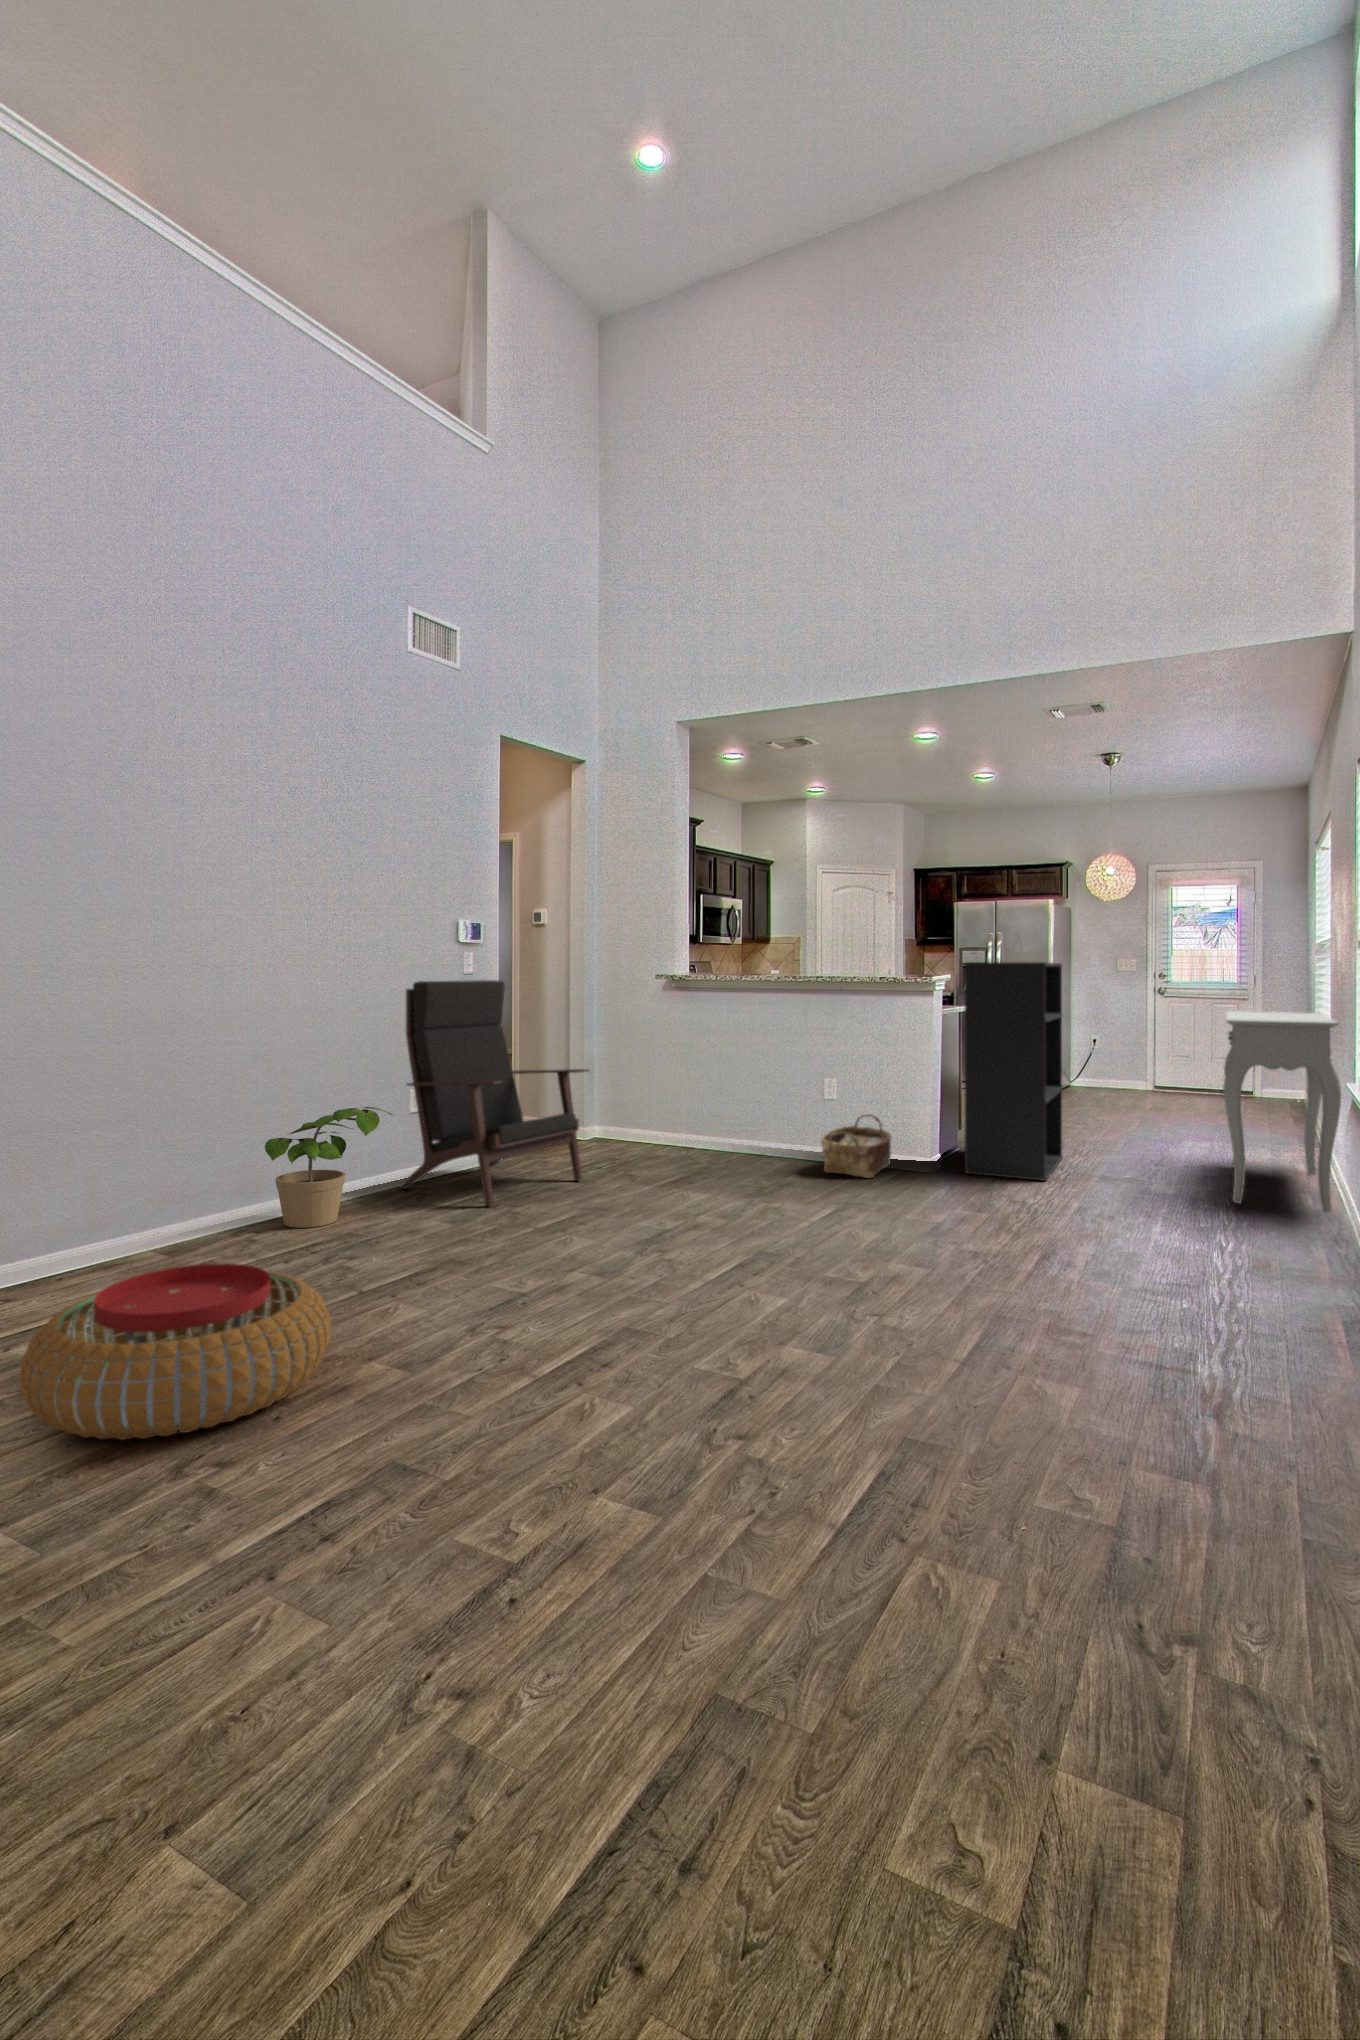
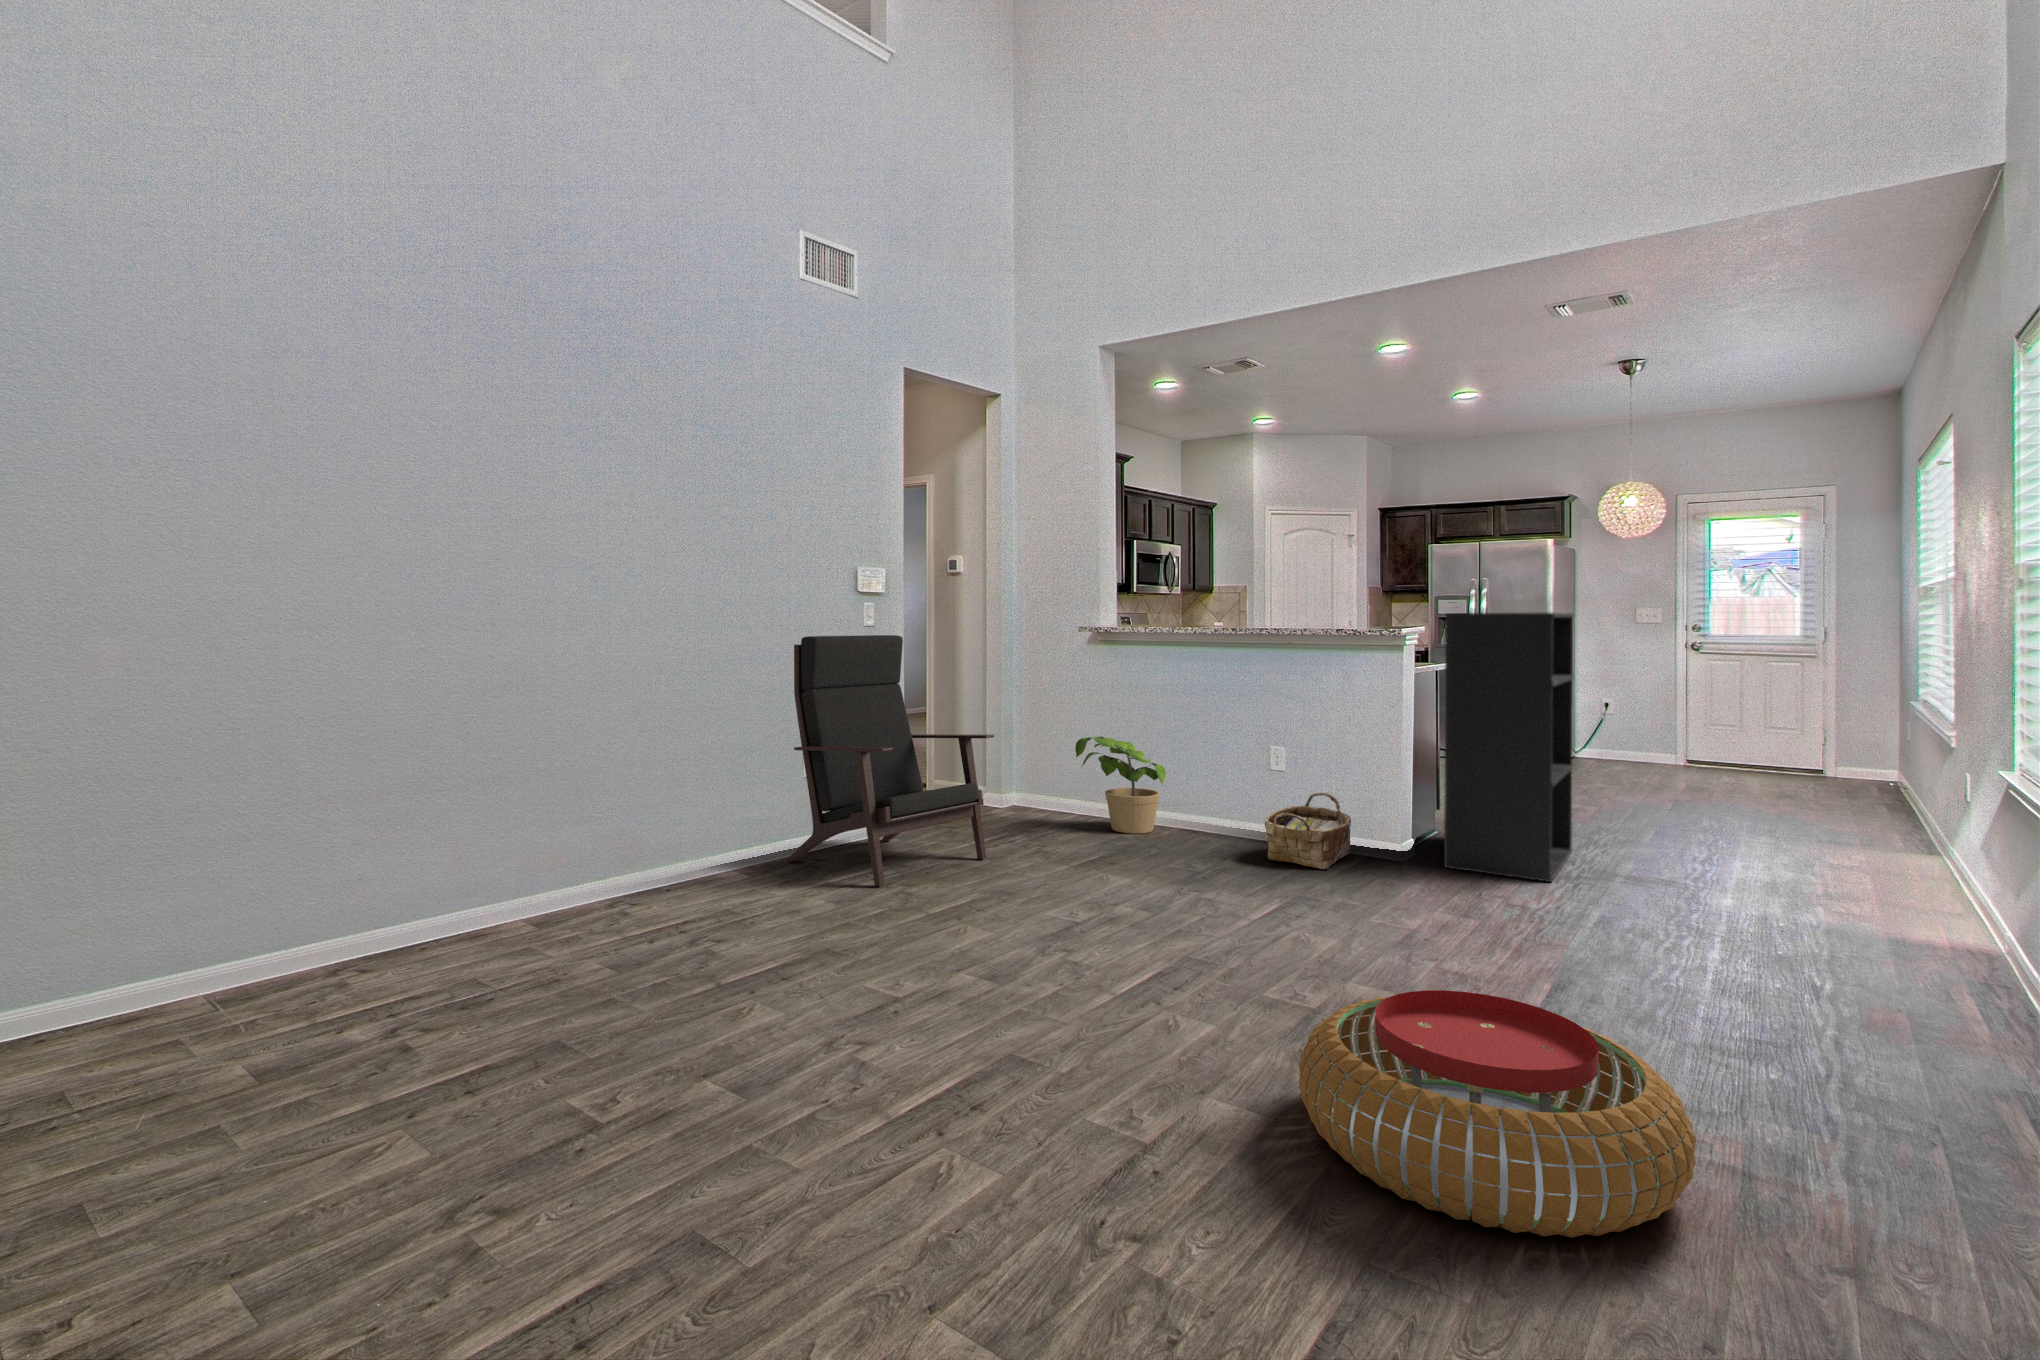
console table: present [1223,1012,1341,1212] -> none [1799,674,1990,945]
potted plant: present [265,1107,394,1228] -> present [1075,737,1166,834]
pouf: present [20,1264,331,1440] -> present [1299,990,1696,1238]

